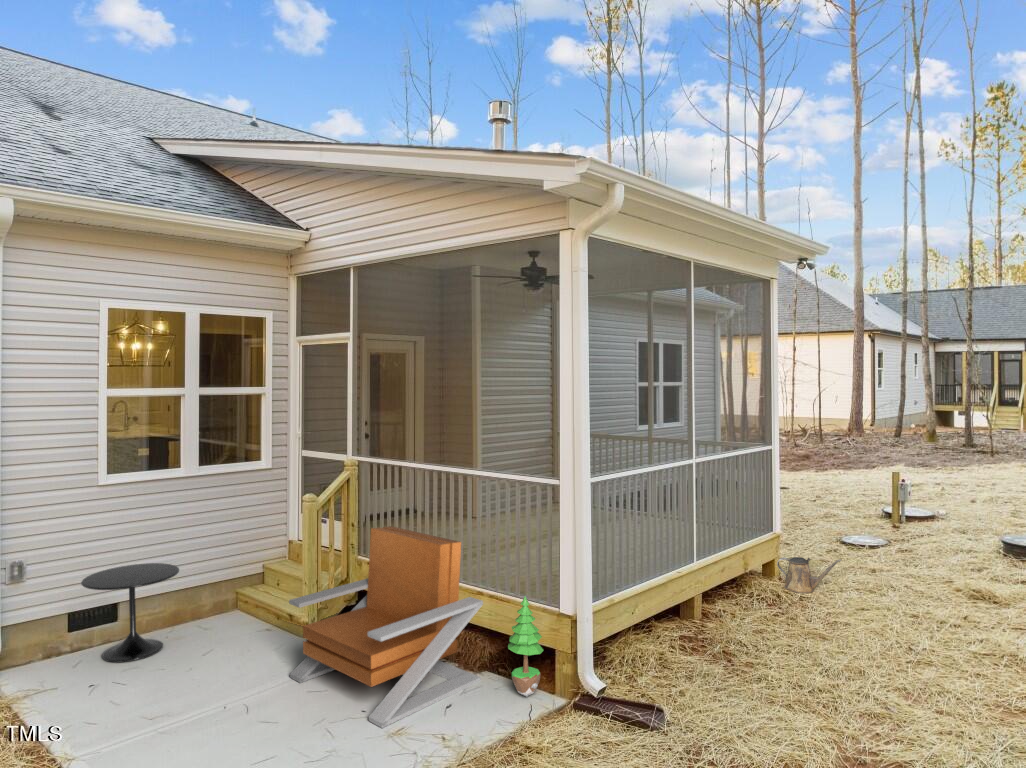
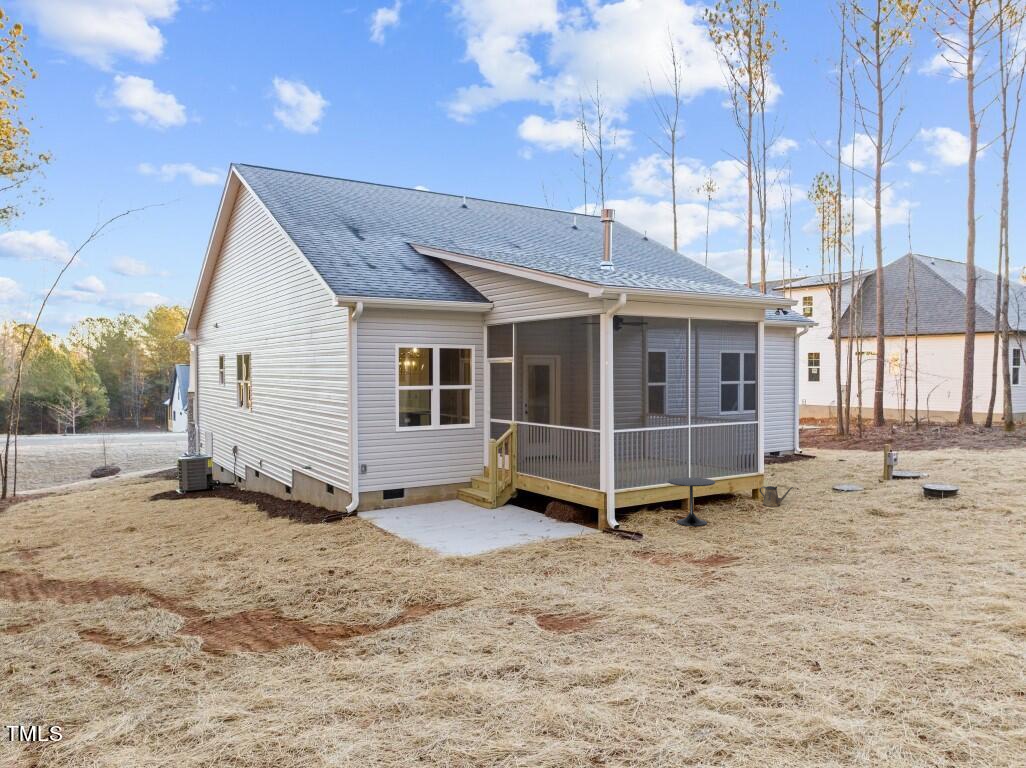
lounge chair: present [289,526,483,728] -> none [481,454,568,533]
side table: present [81,563,179,663] -> present [667,478,715,526]
potted tree: present [508,596,543,697] -> none [575,482,592,529]

